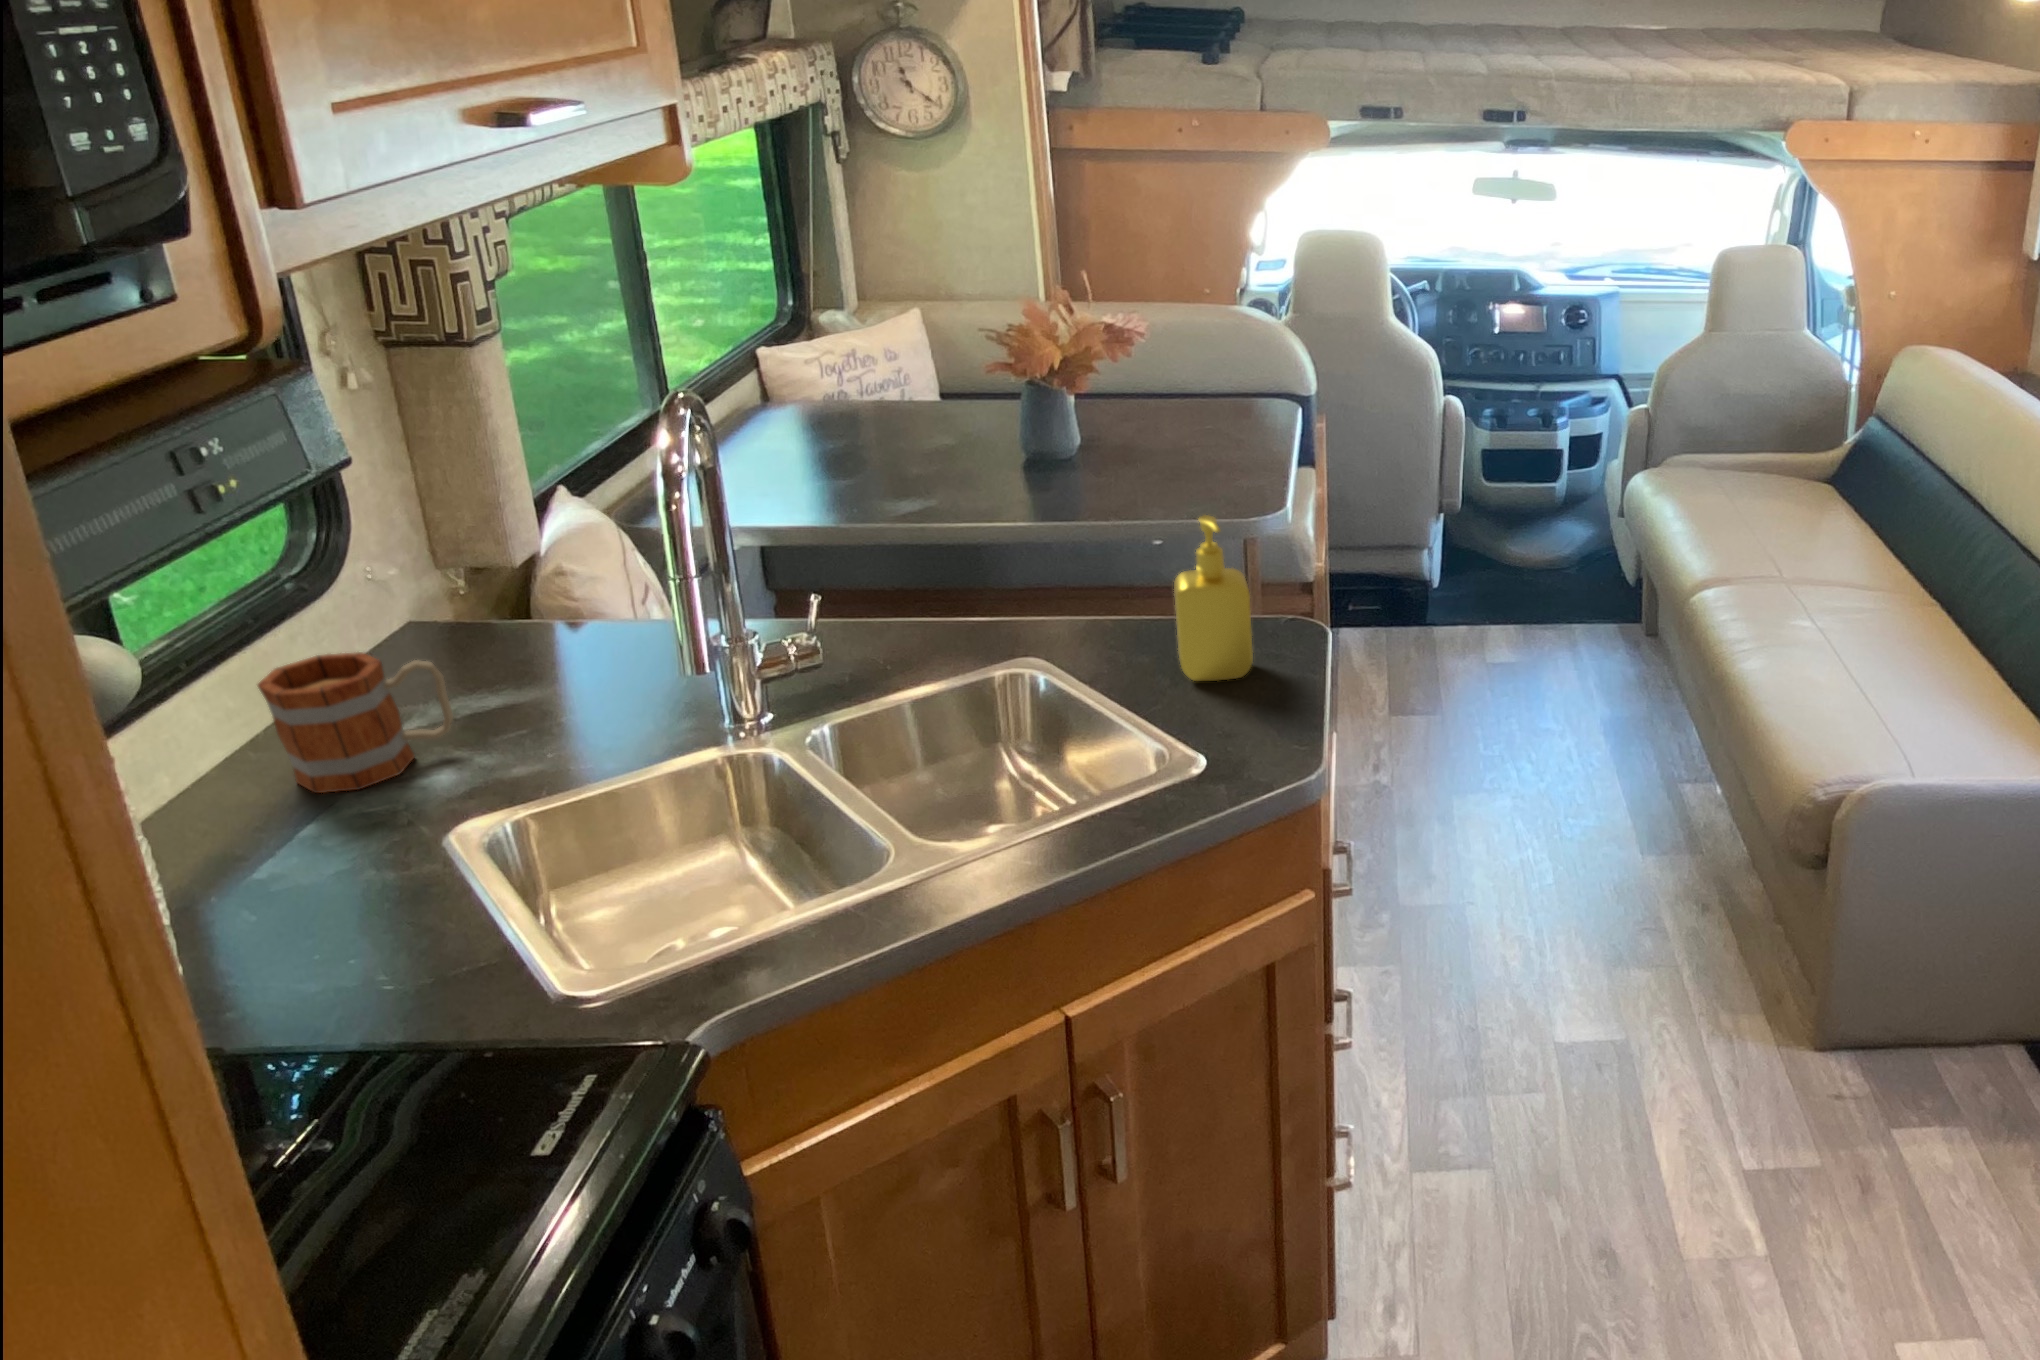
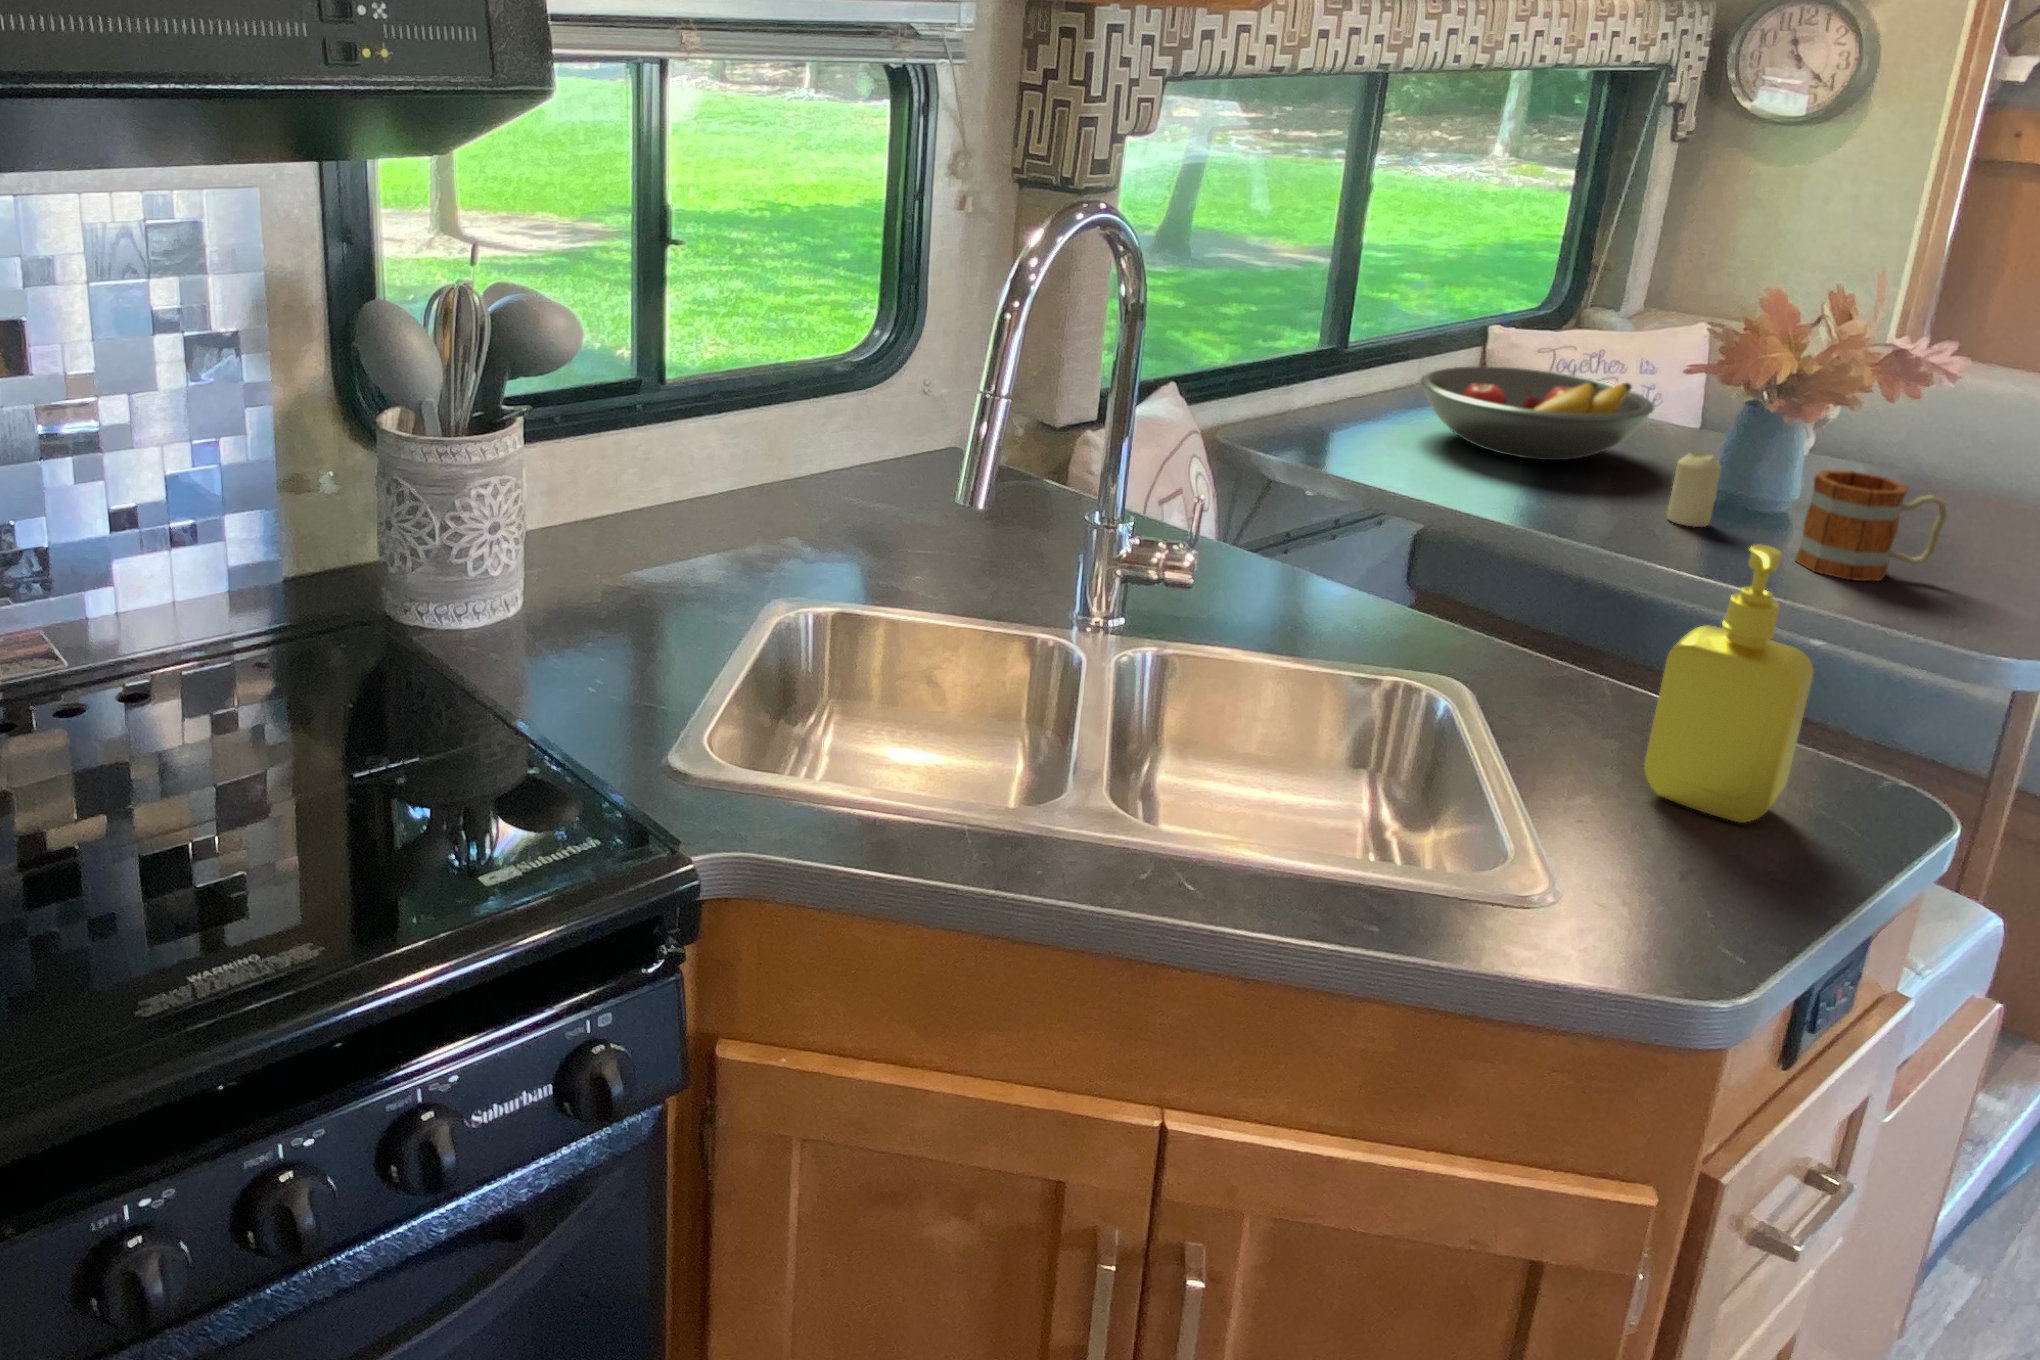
fruit bowl: none [770,386,959,466] -> present [1421,367,1654,460]
candle: none [1006,431,1040,486] -> present [1667,452,1721,527]
mug: present [258,652,453,793] -> present [1795,470,1947,581]

